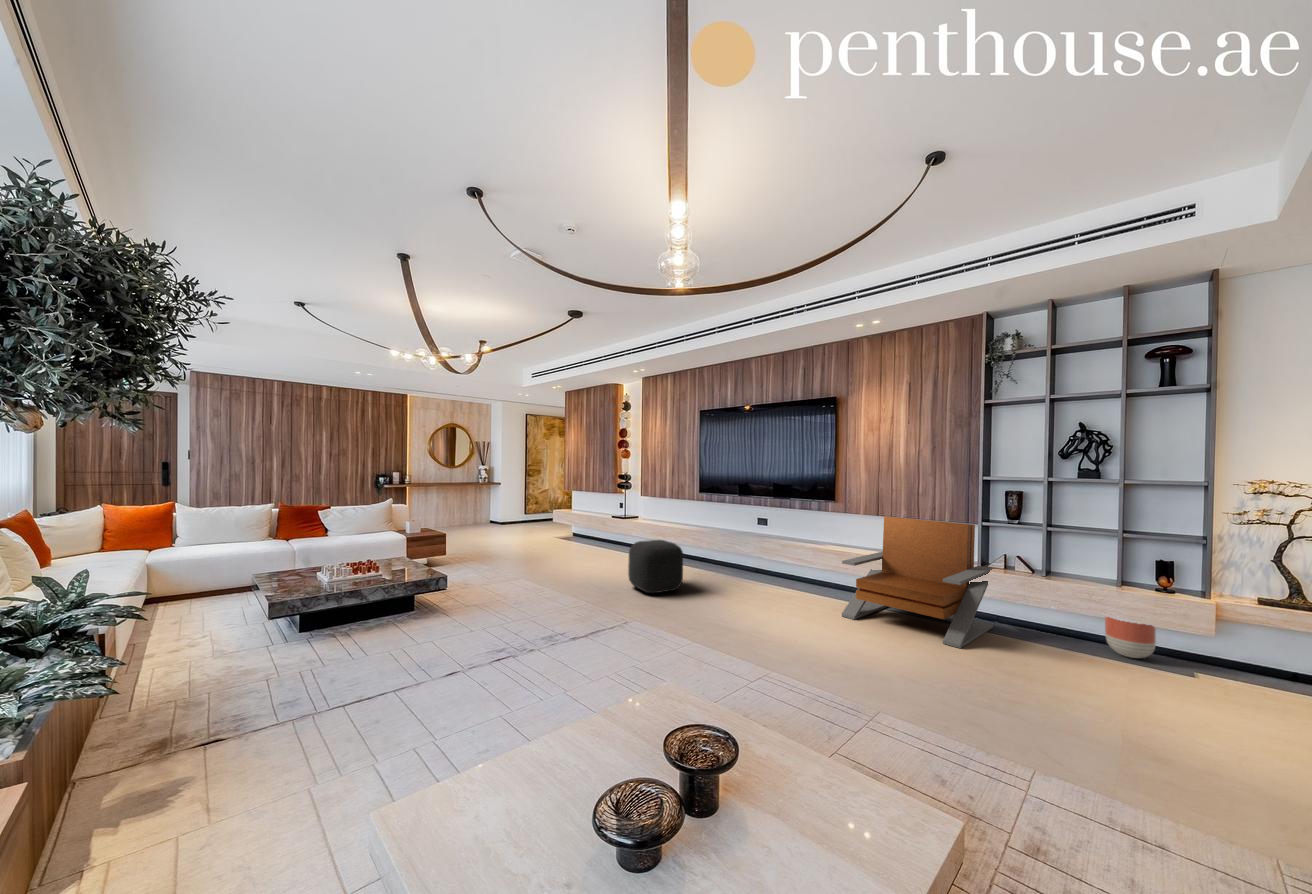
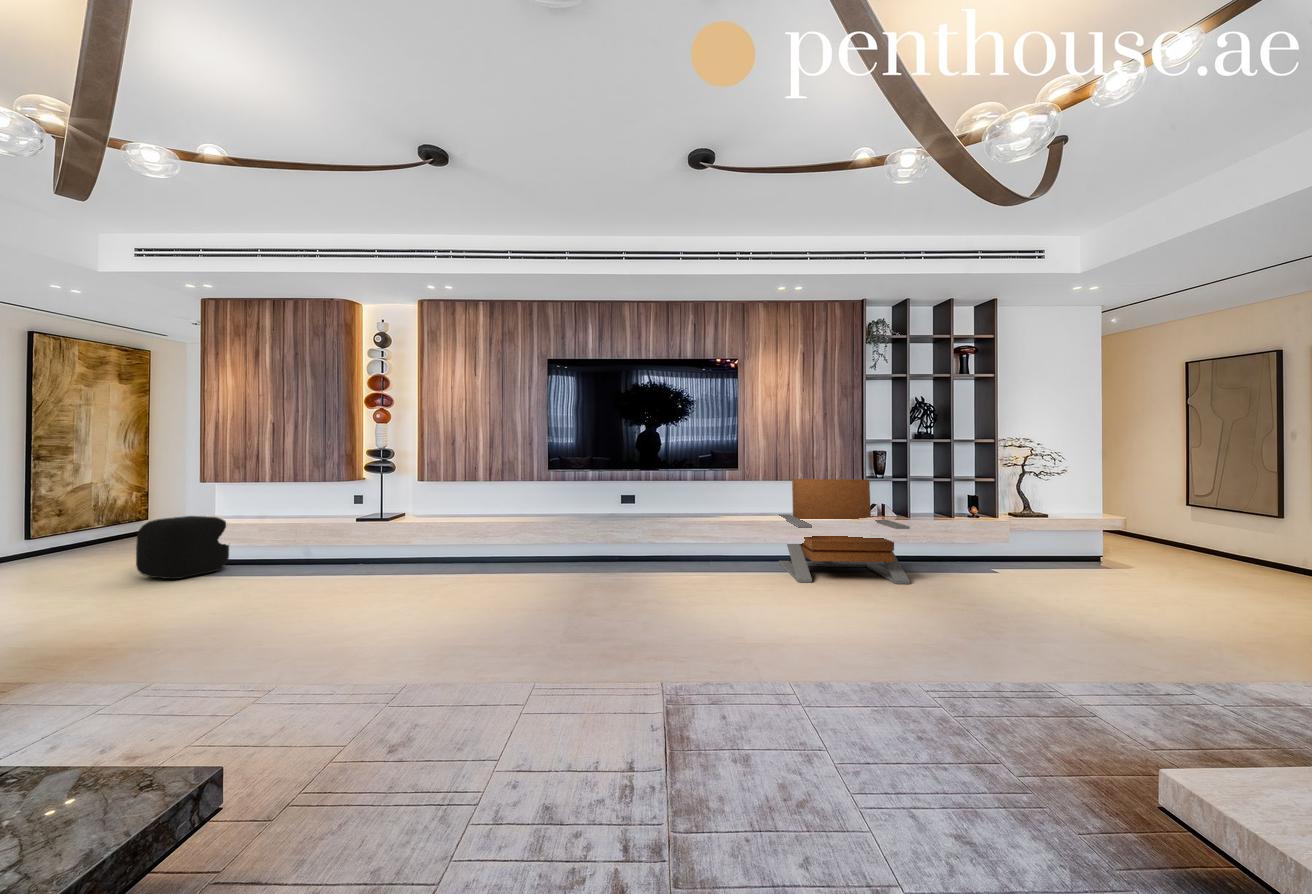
ottoman: present [628,540,683,593] -> present [136,516,229,579]
planter: present [1105,617,1156,658] -> none [937,535,968,565]

